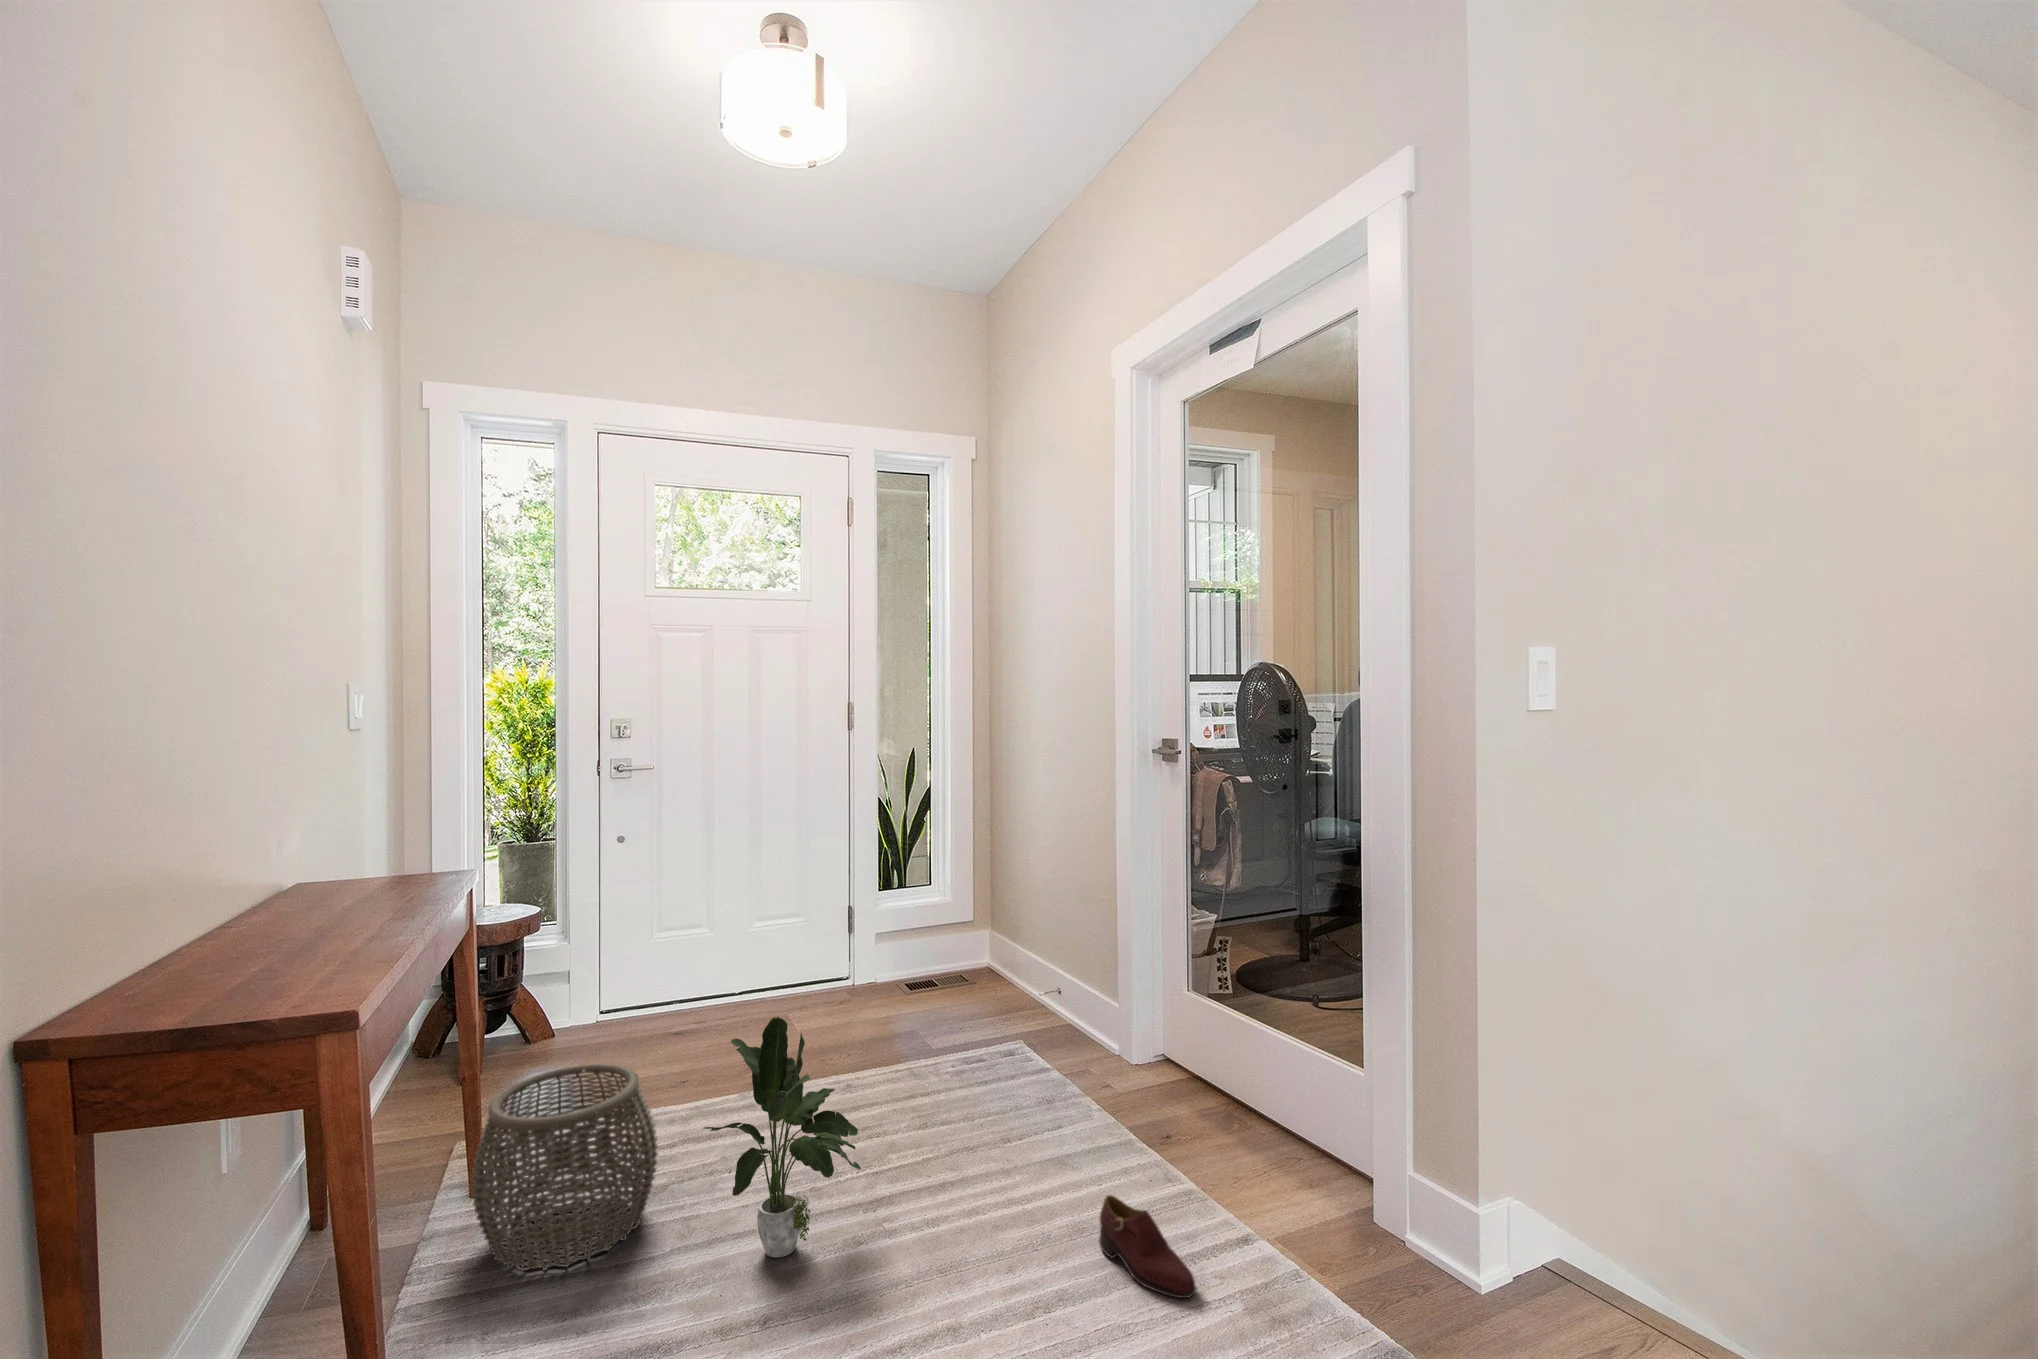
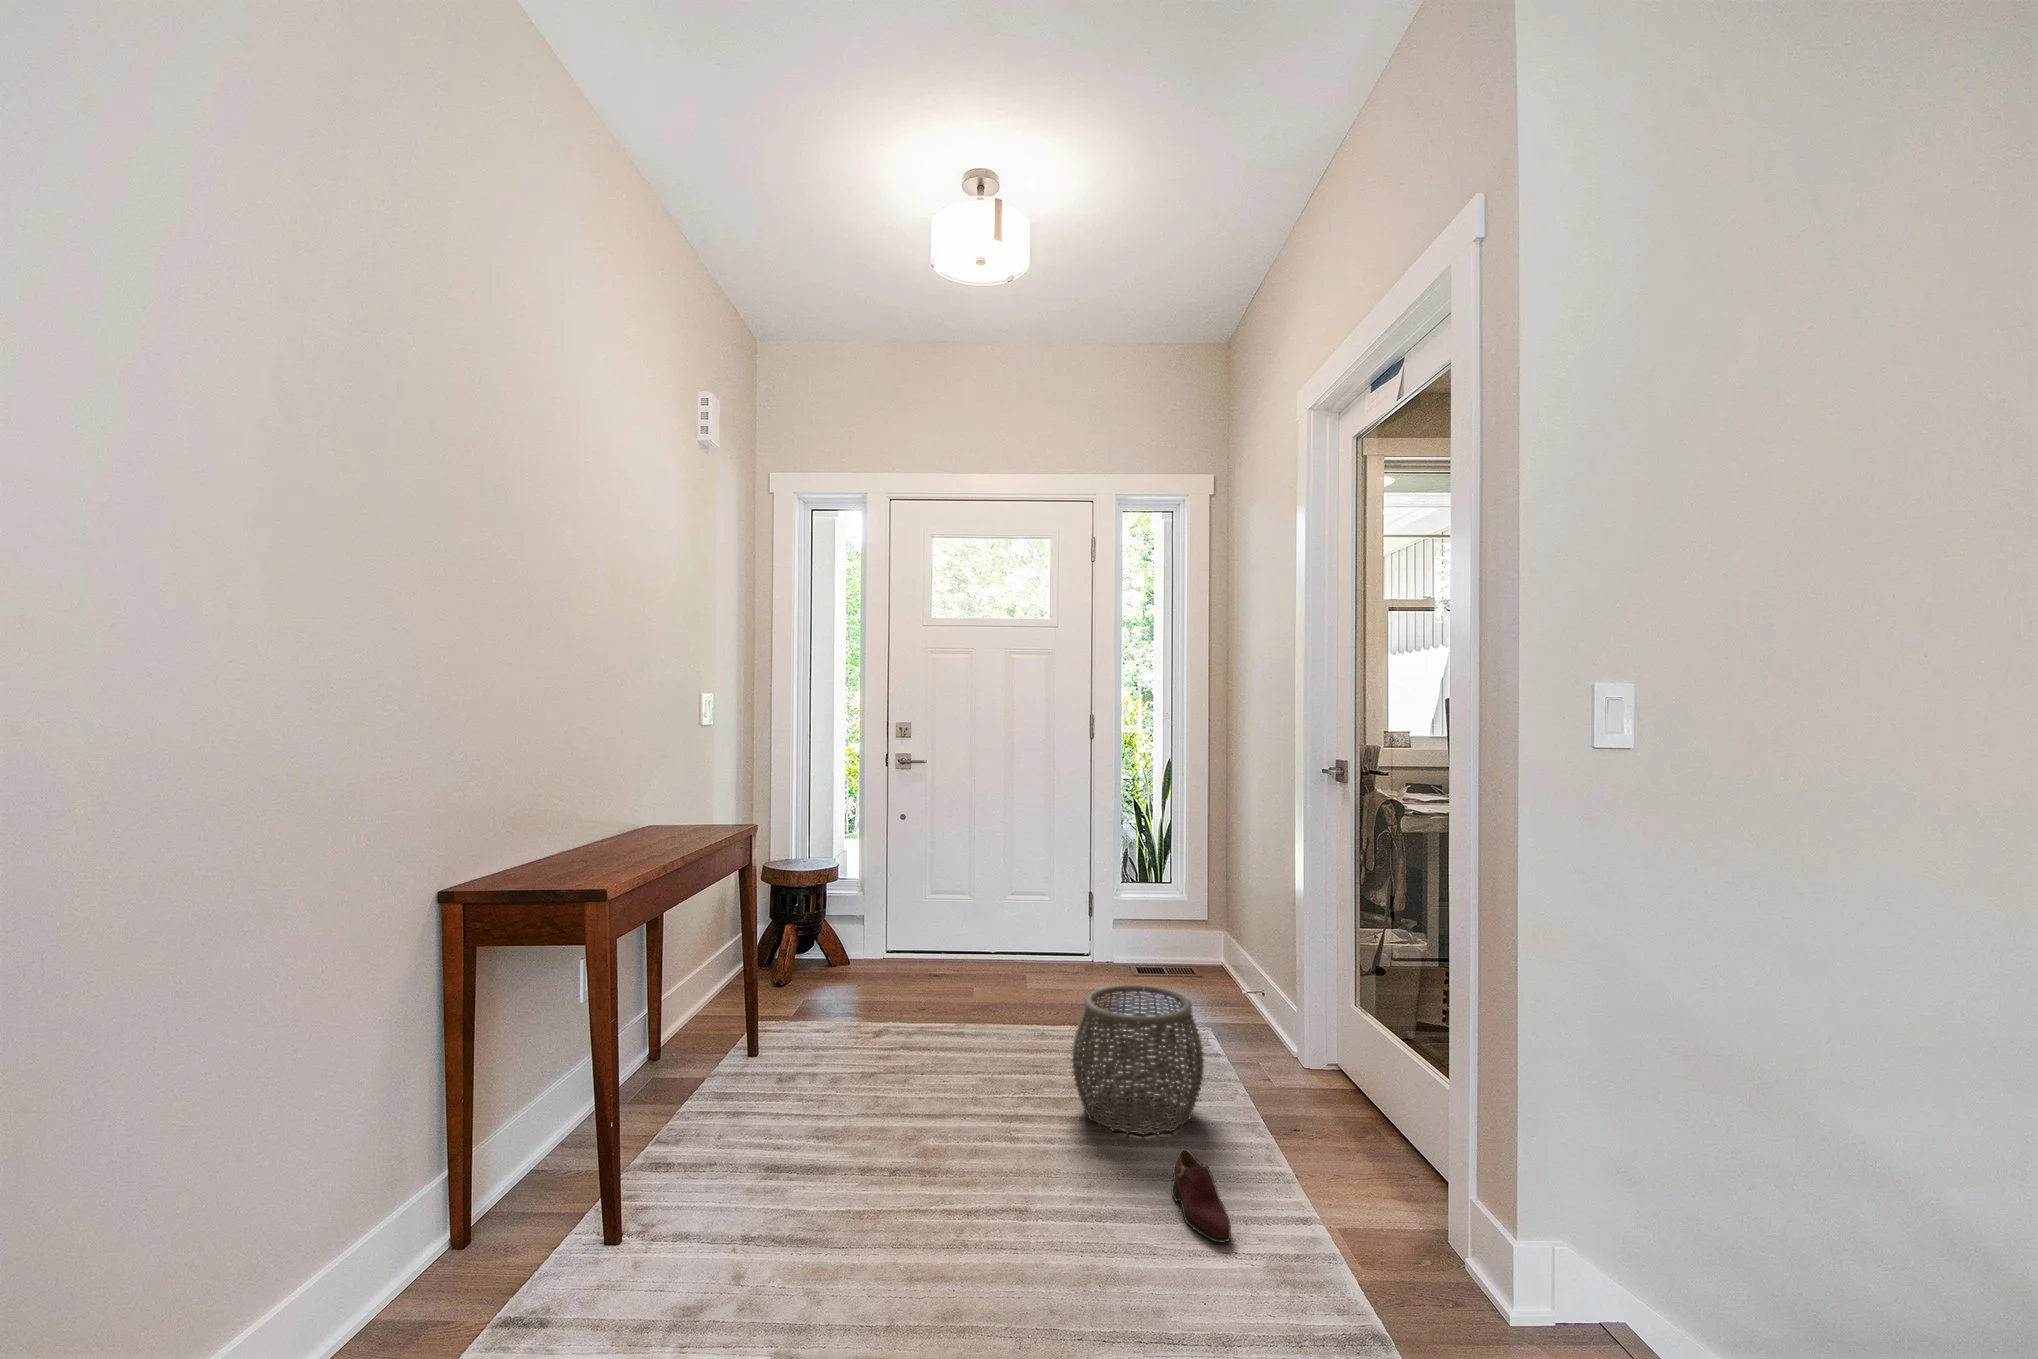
potted plant: present [704,1017,861,1258] -> none [868,950,998,1138]
woven basket: present [471,1064,658,1271] -> present [1072,985,1204,1135]

